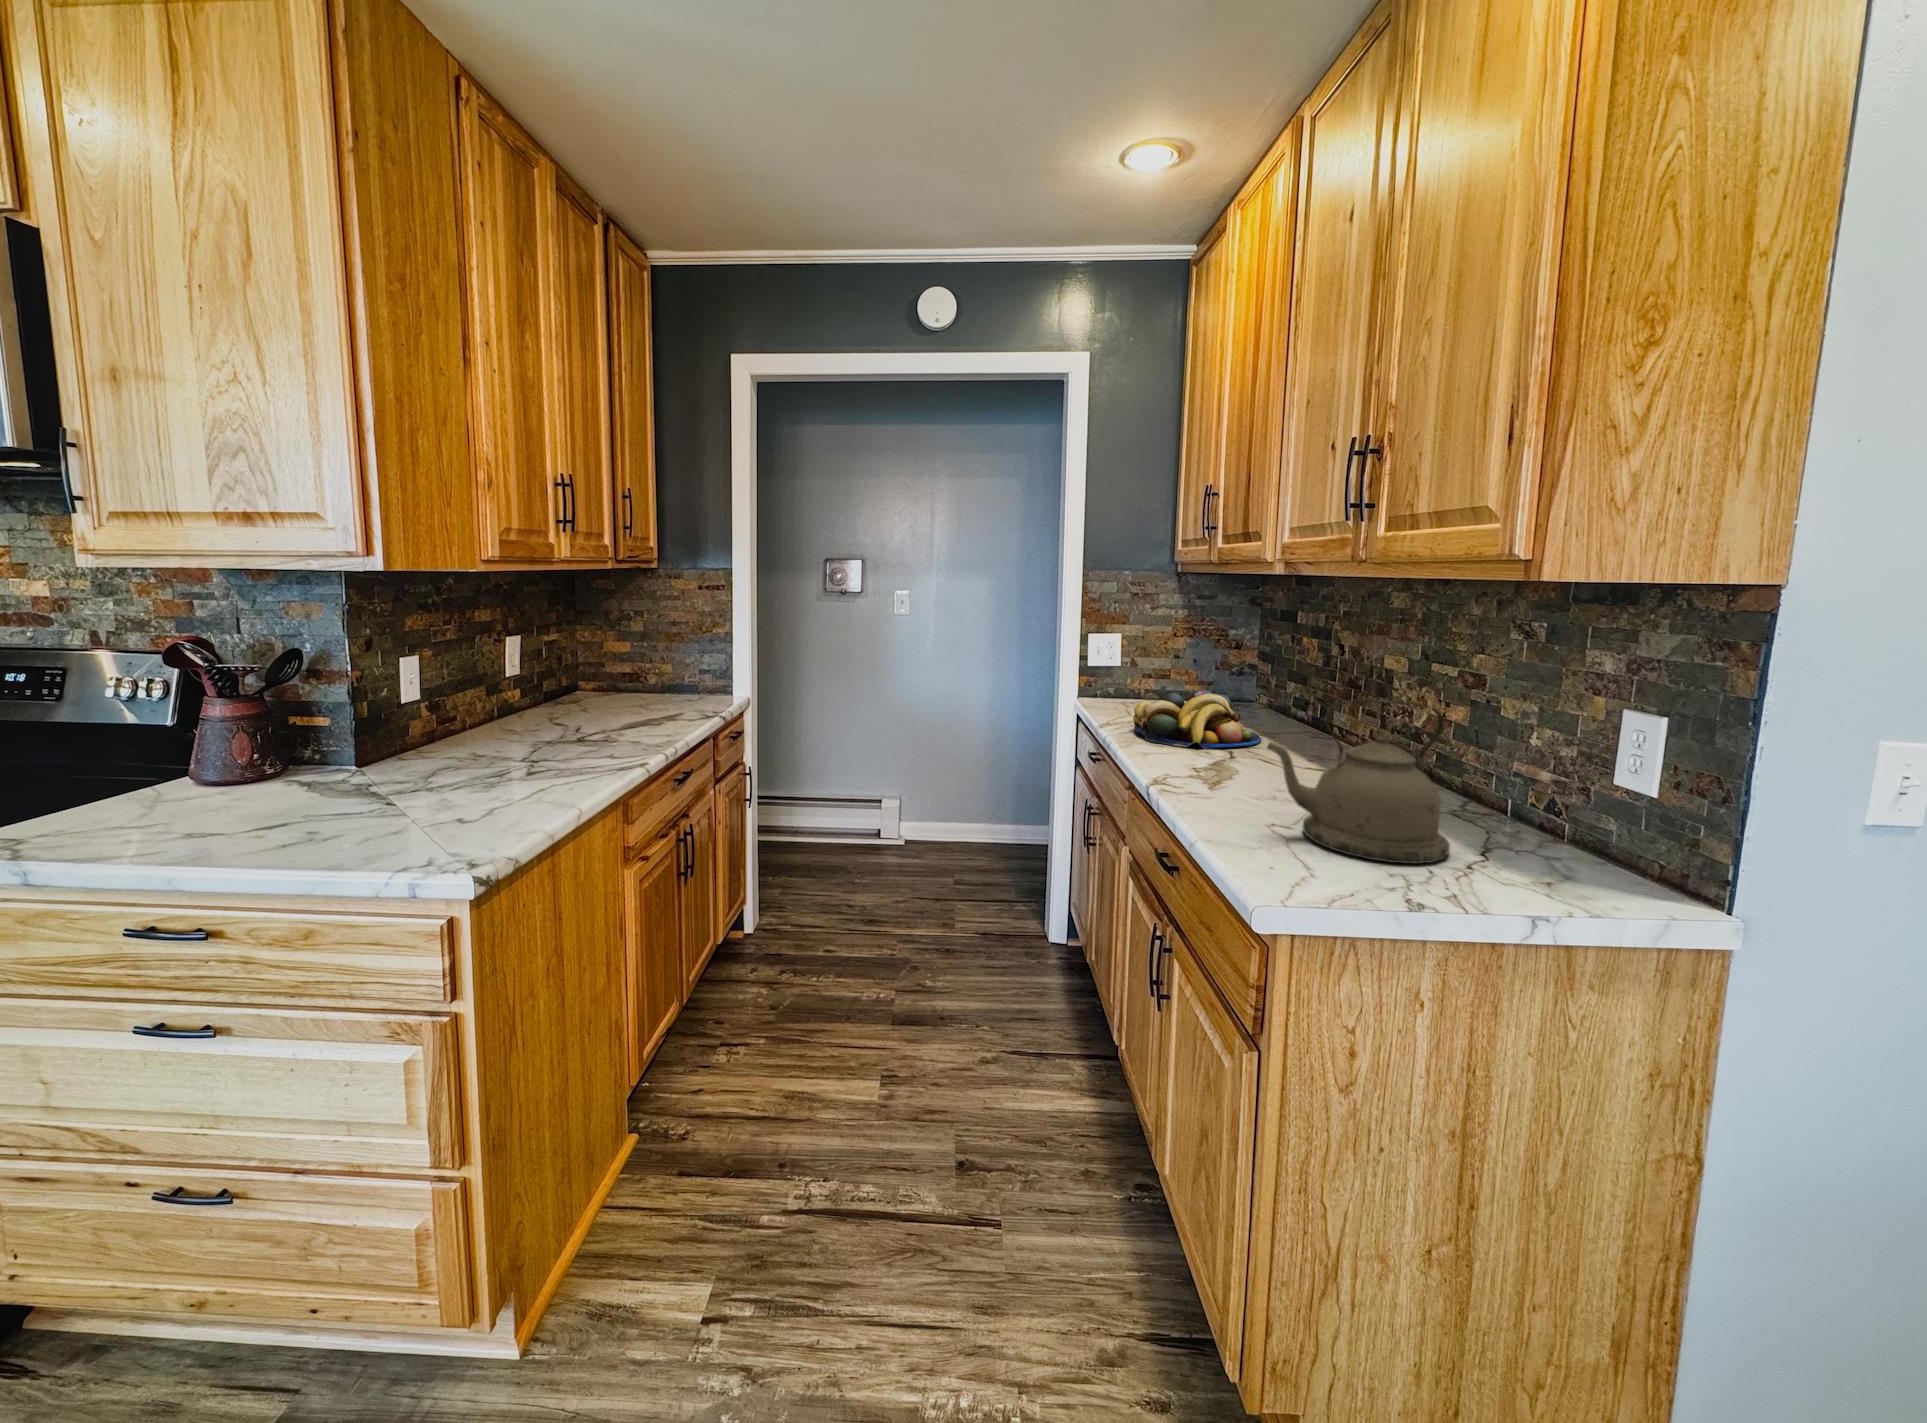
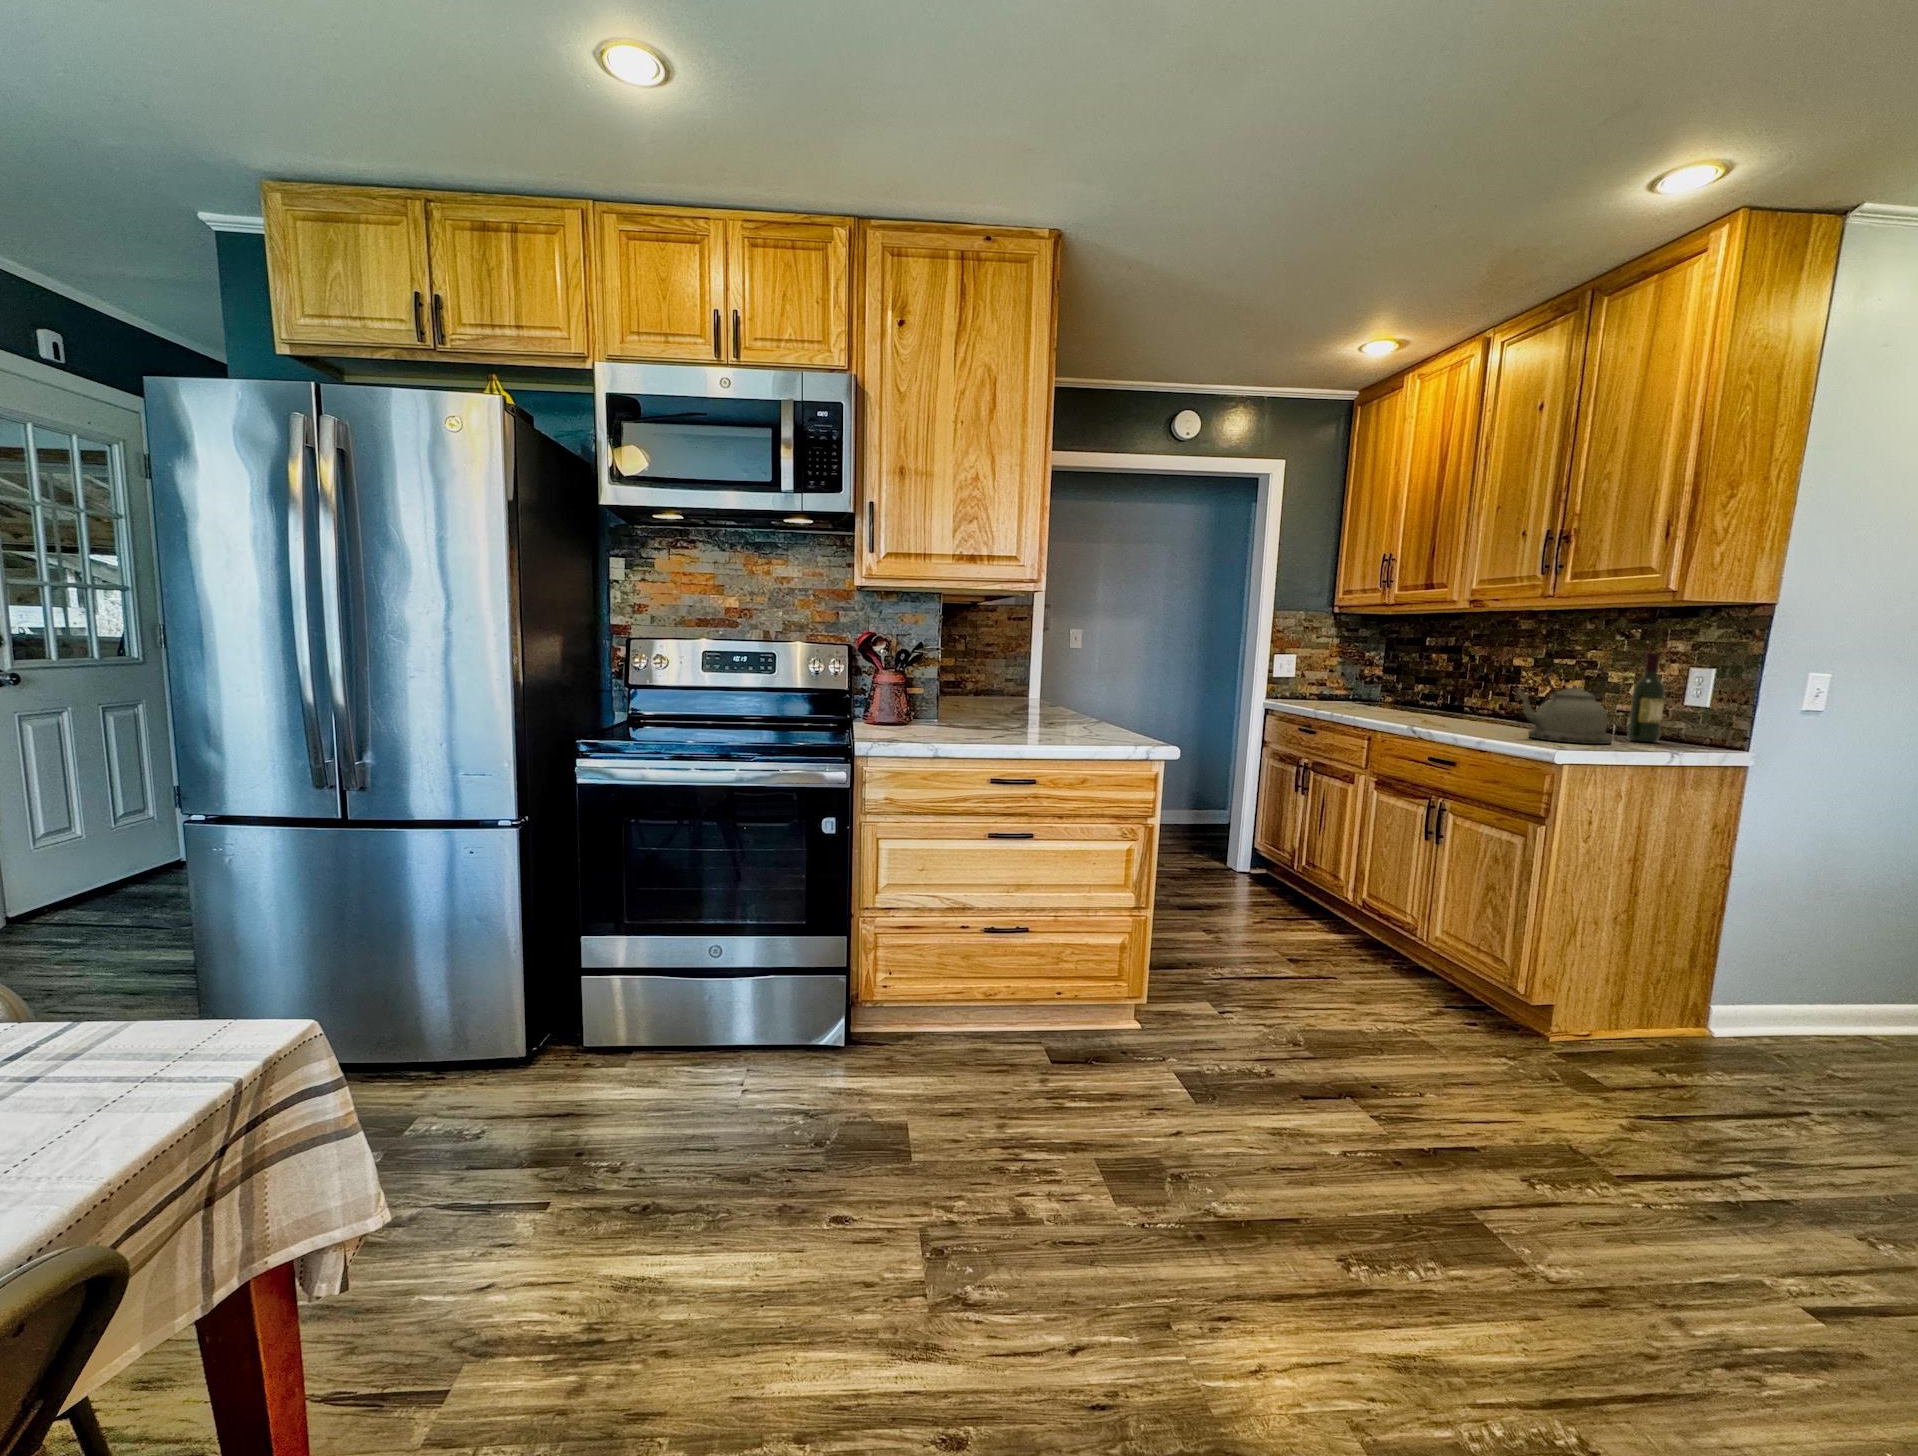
wine bottle: none [1500,674,1570,855] -> present [1628,653,1665,742]
fruit bowl: present [1133,690,1261,749] -> none [1340,685,1431,717]

